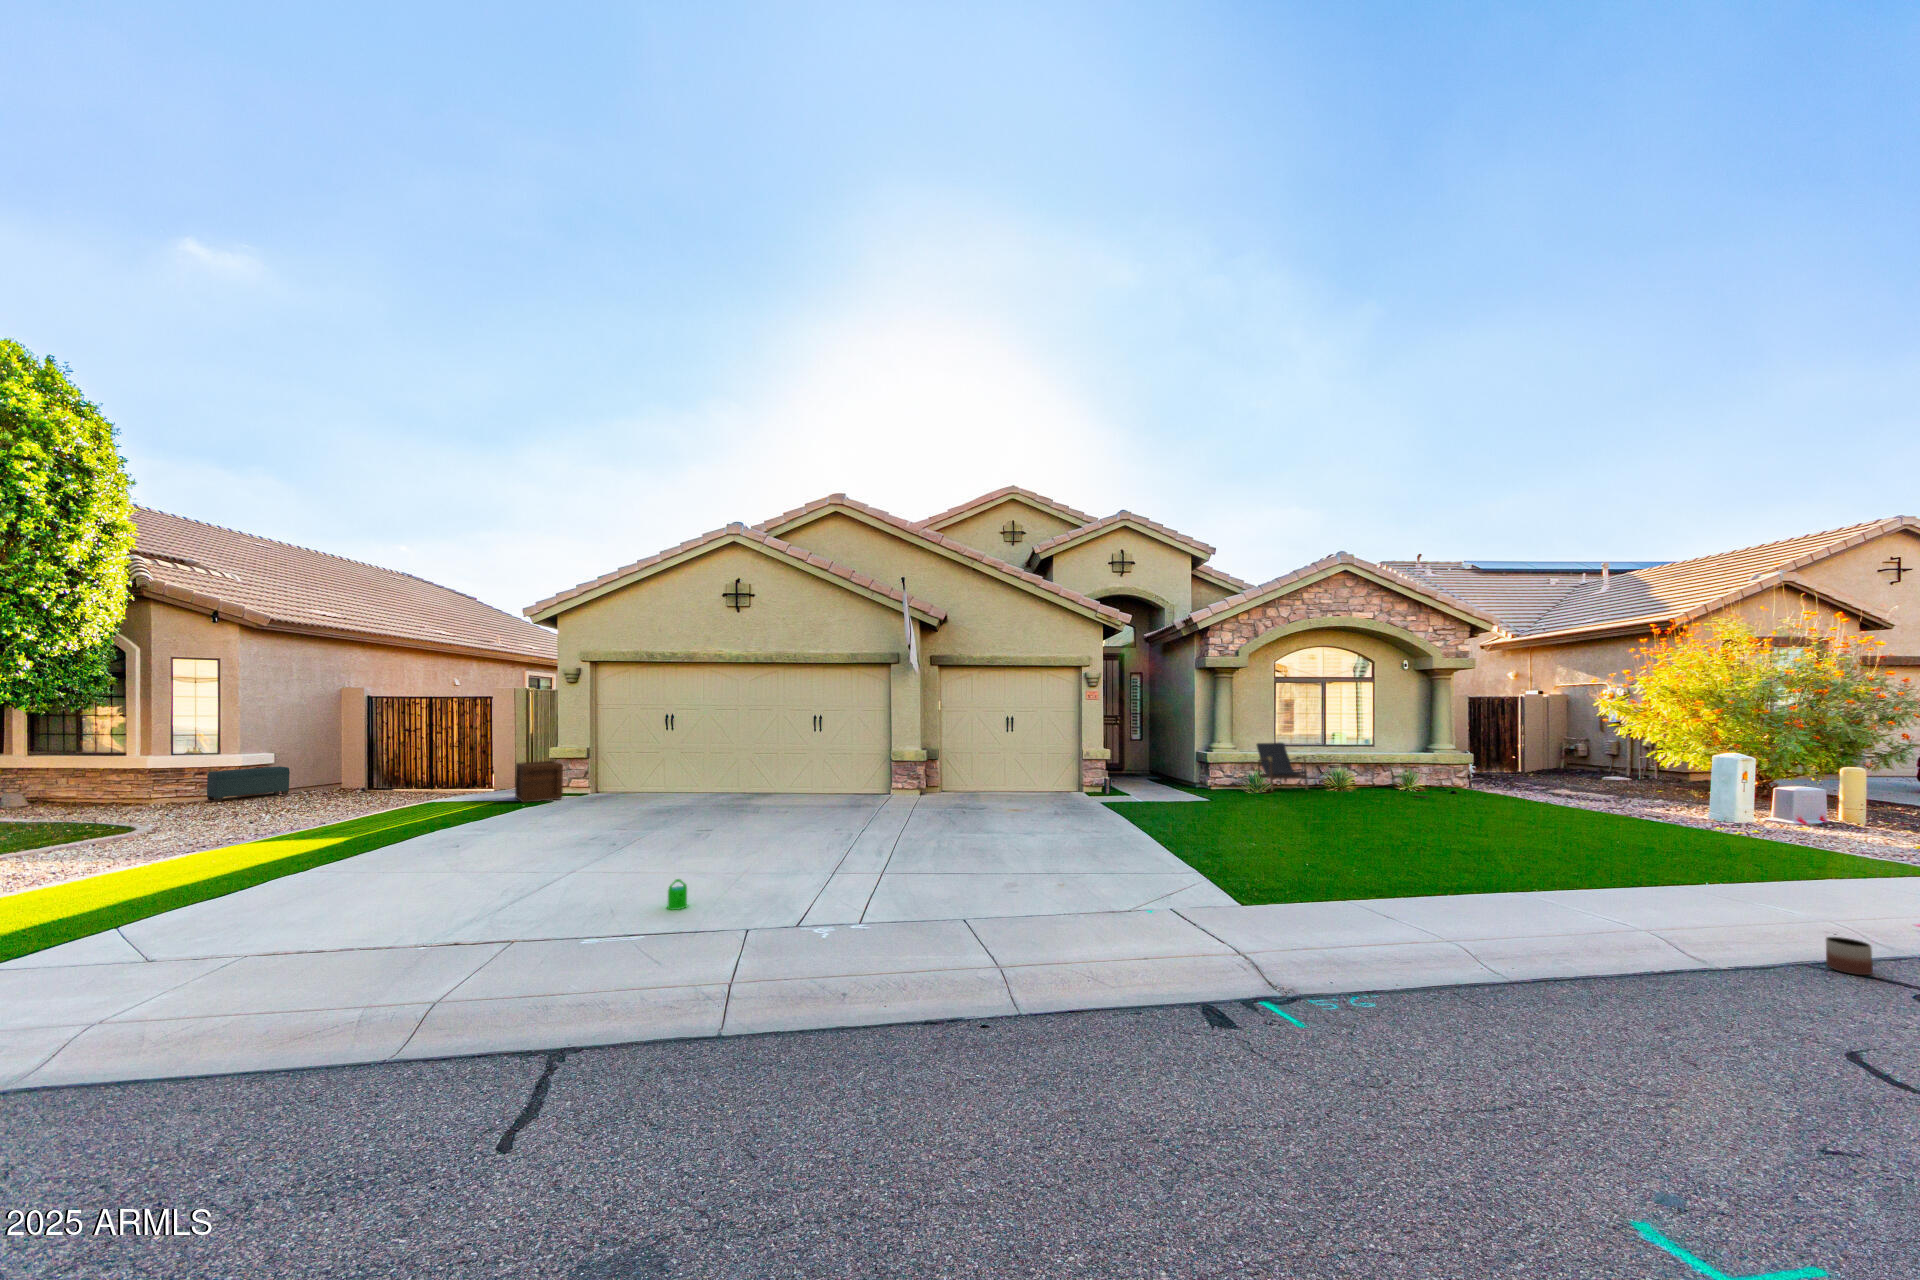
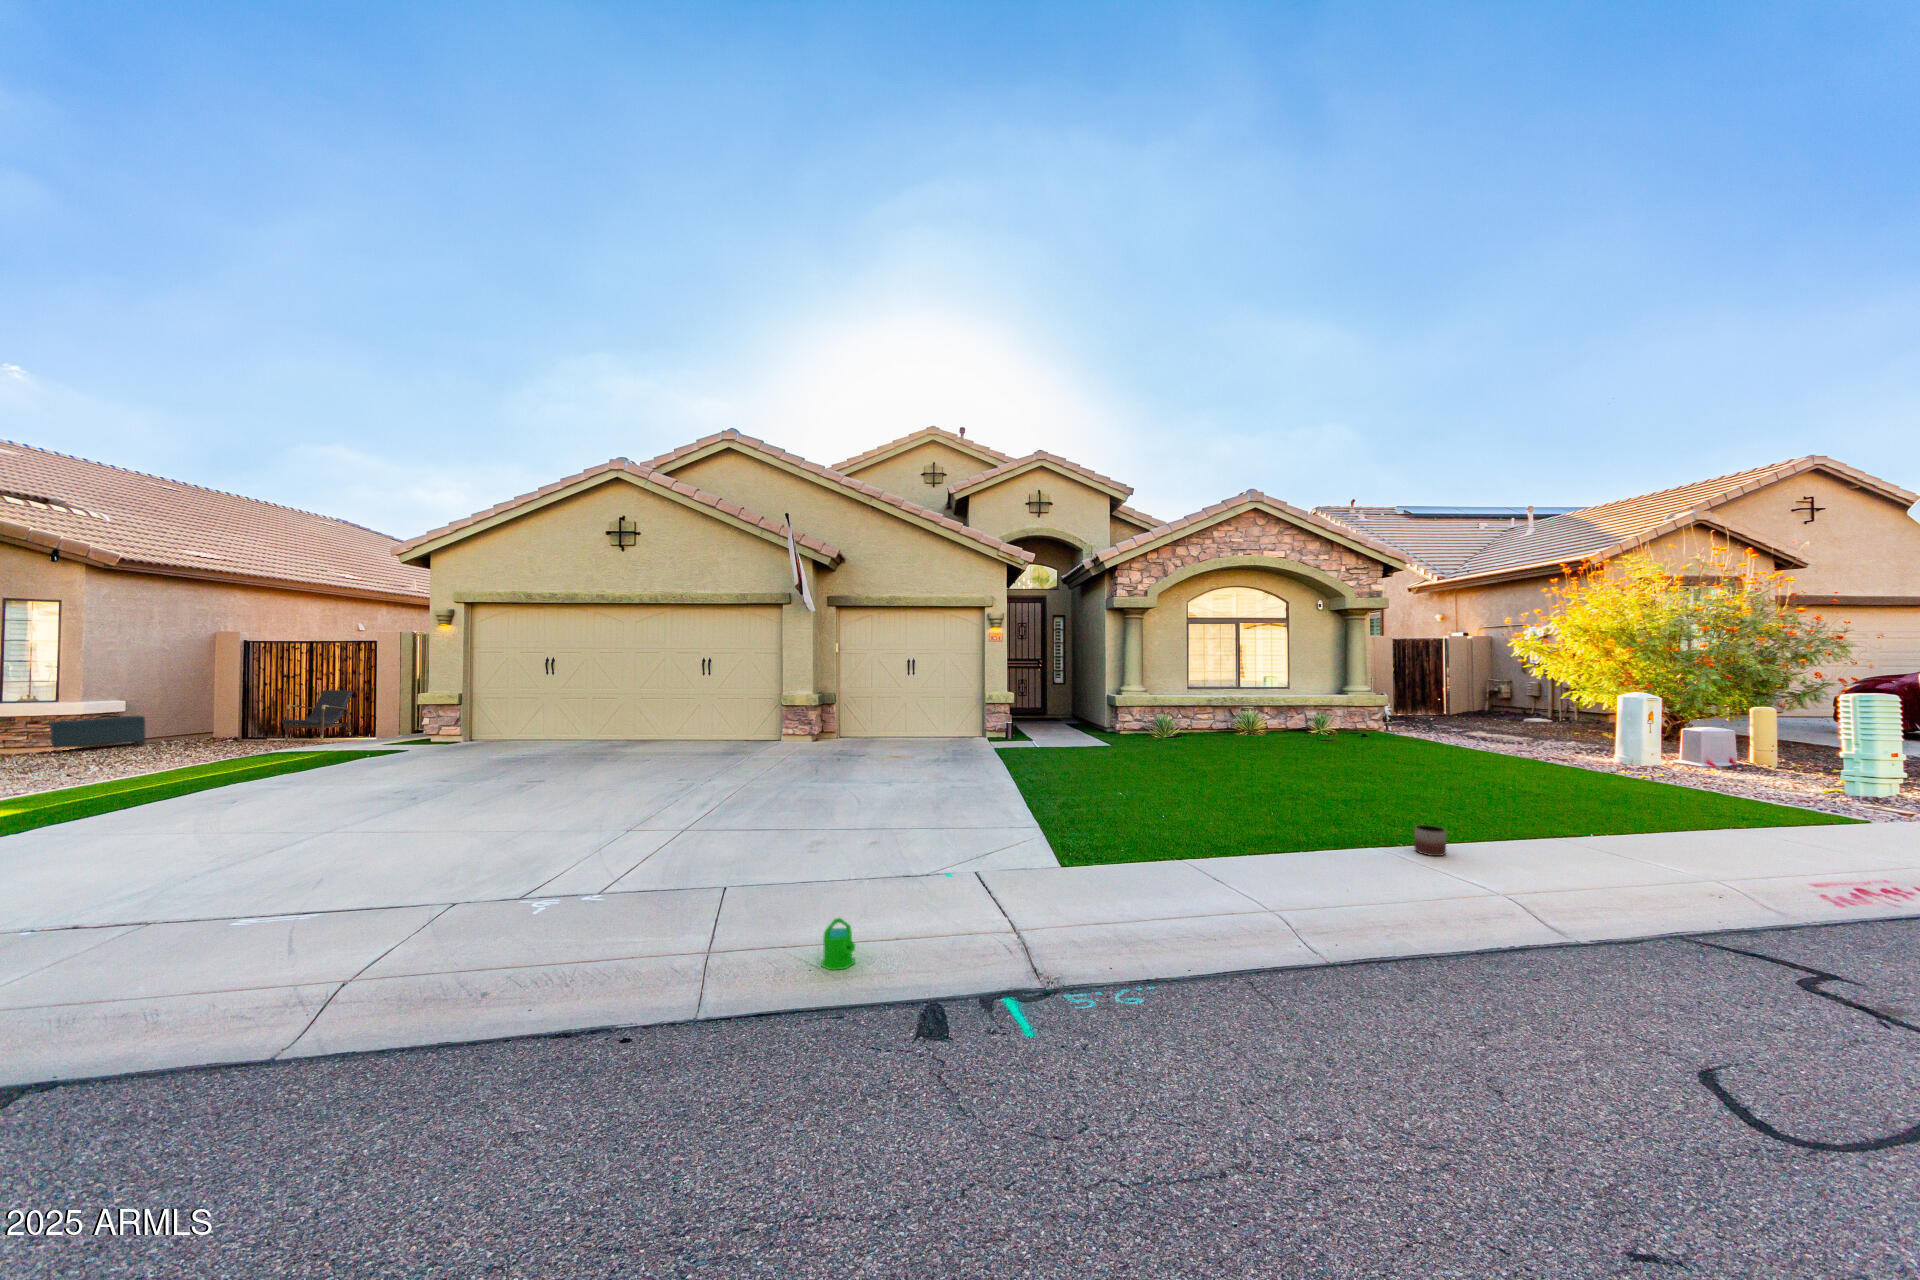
lounge chair: present [1257,743,1308,790] -> present [282,690,353,740]
wooden crate: present [515,761,563,803] -> none [382,707,432,752]
watering can: present [667,879,688,910] -> present [821,918,855,970]
planter: present [1826,937,1873,975] -> present [1414,825,1446,856]

